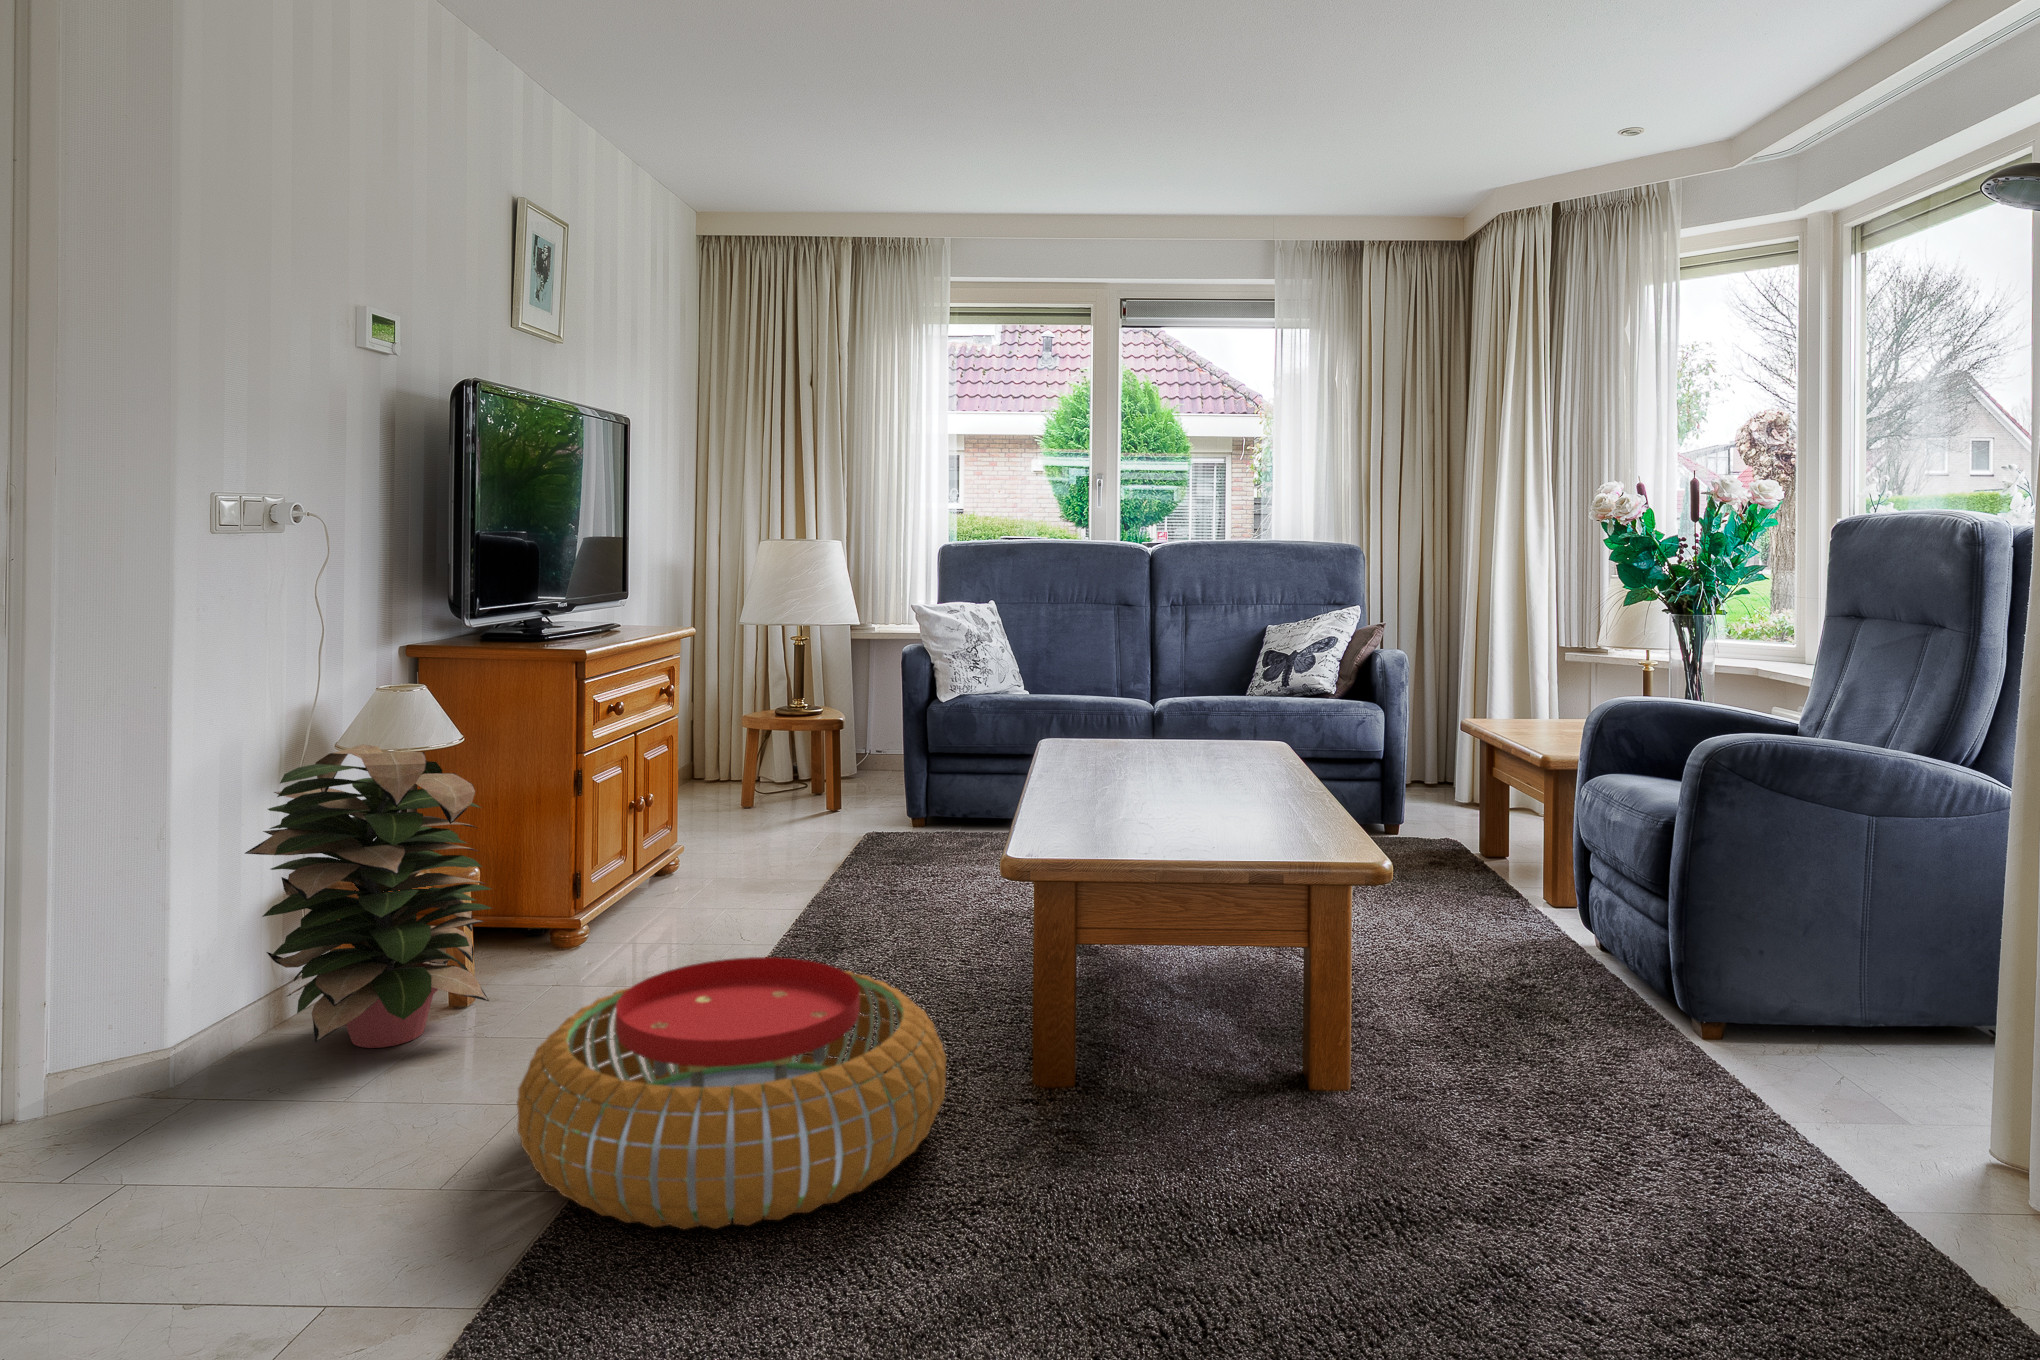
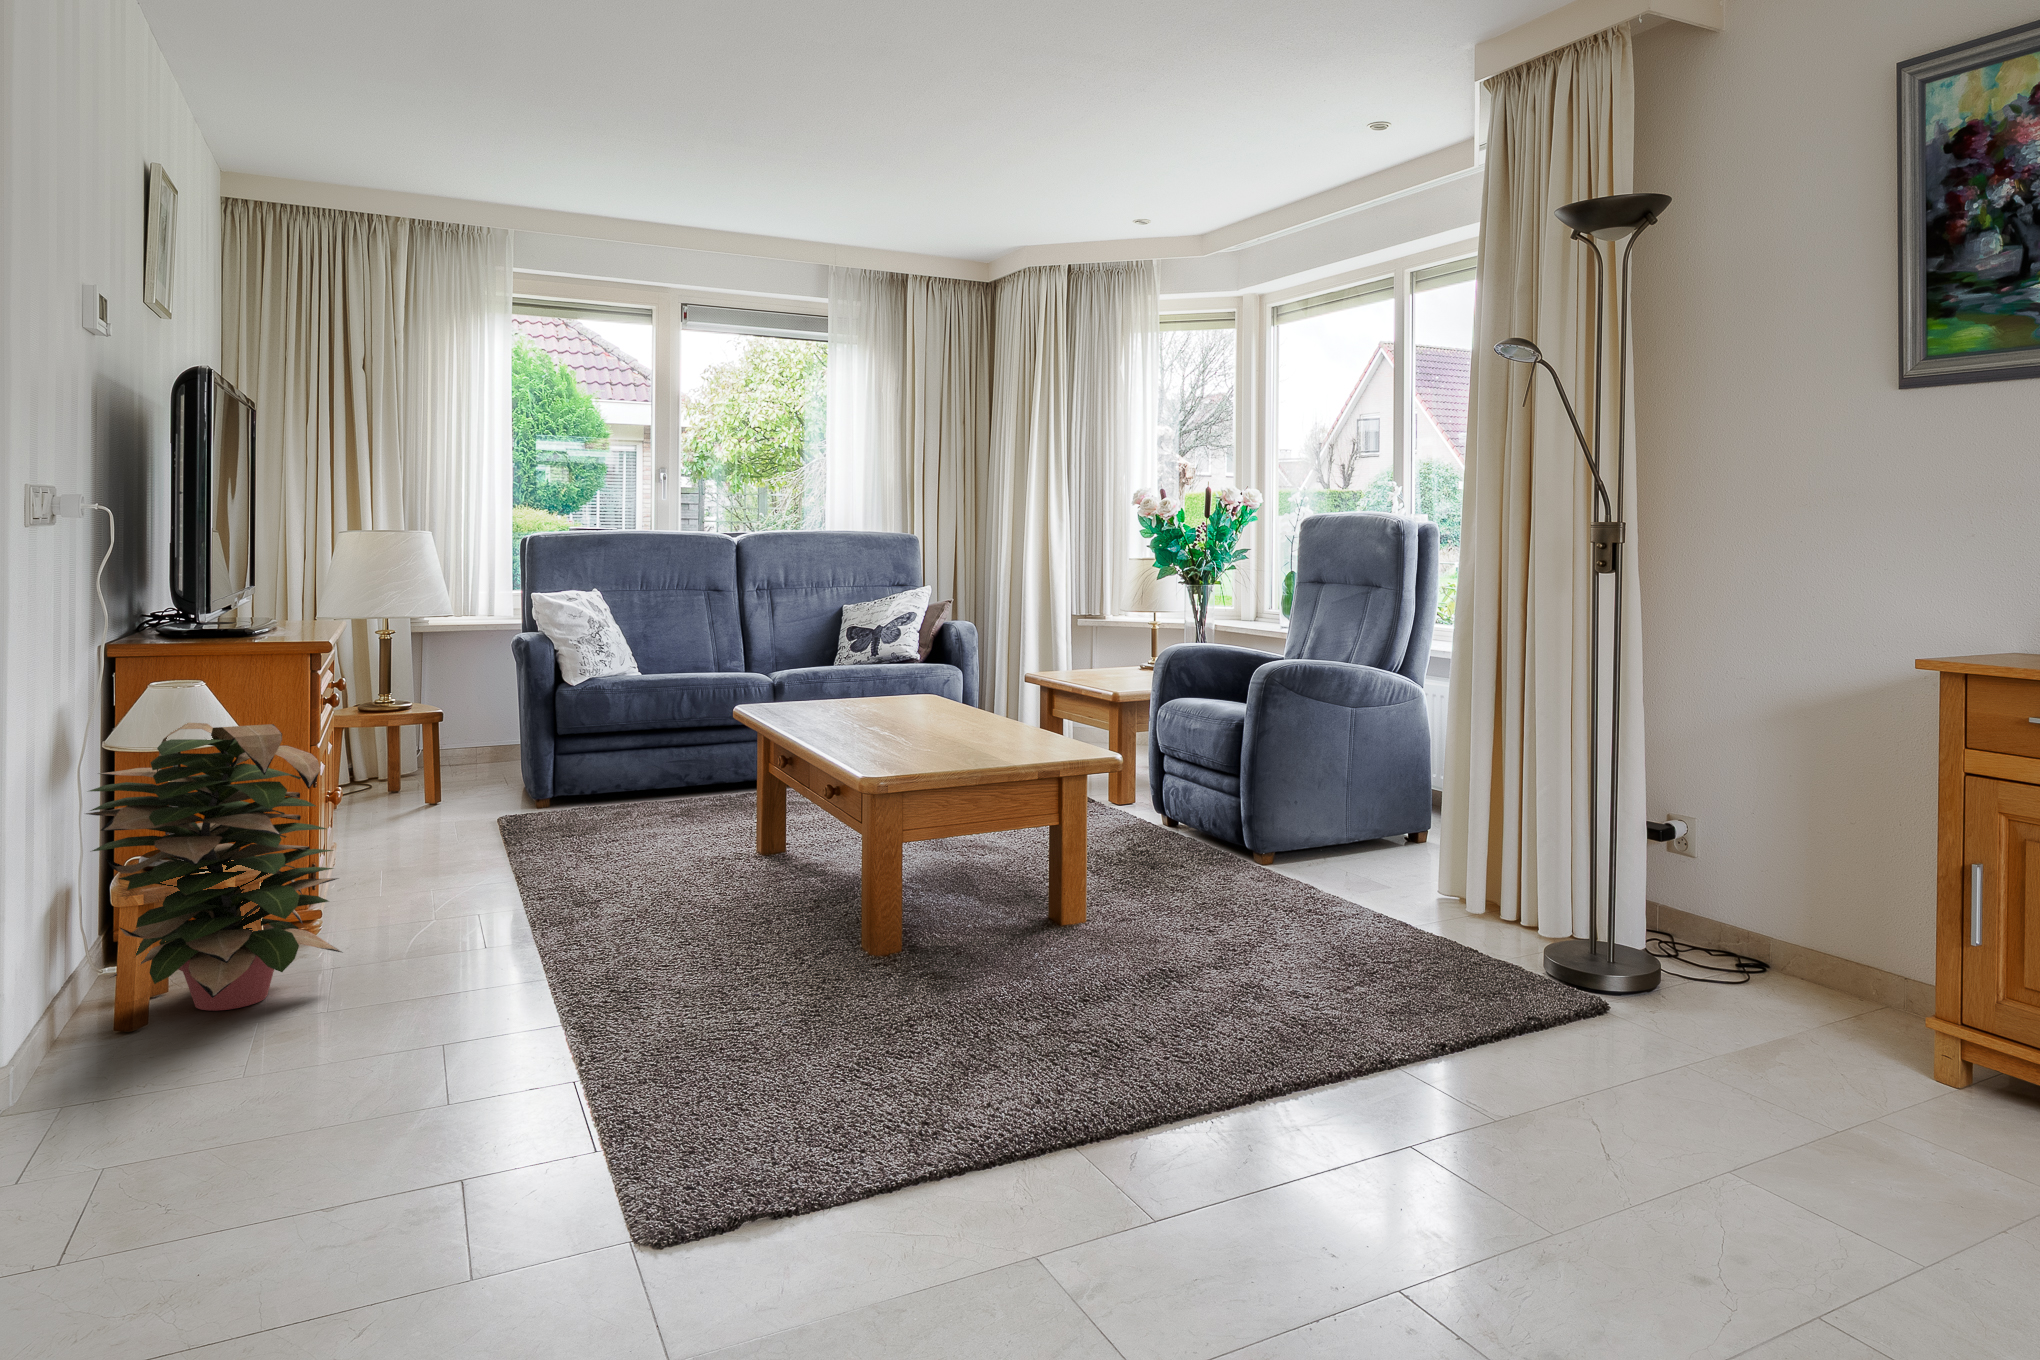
pouf: present [517,957,946,1229] -> none [498,865,841,1053]

